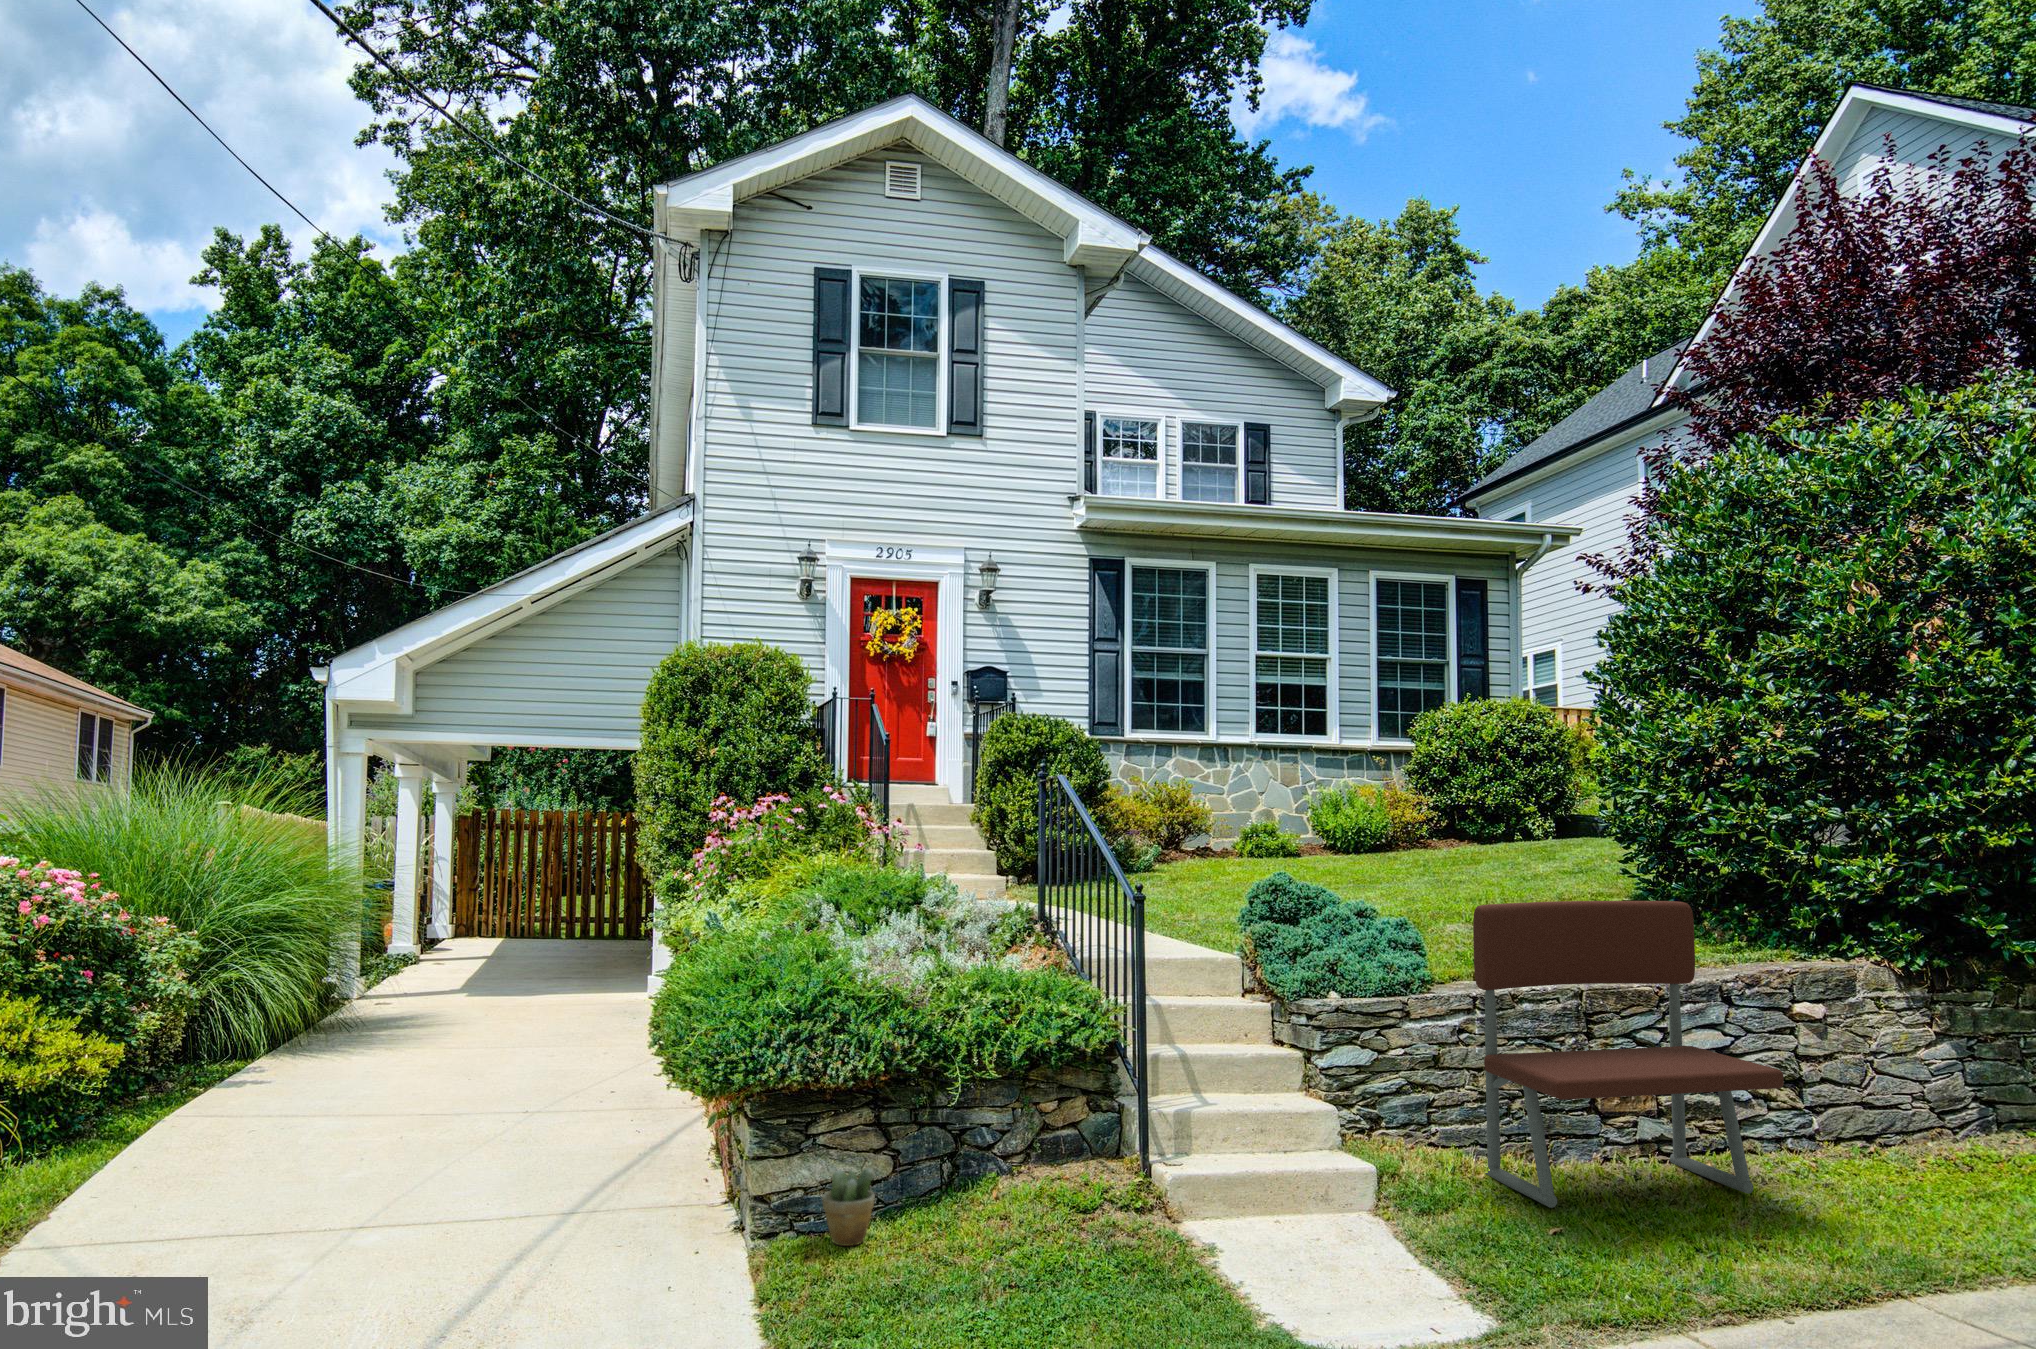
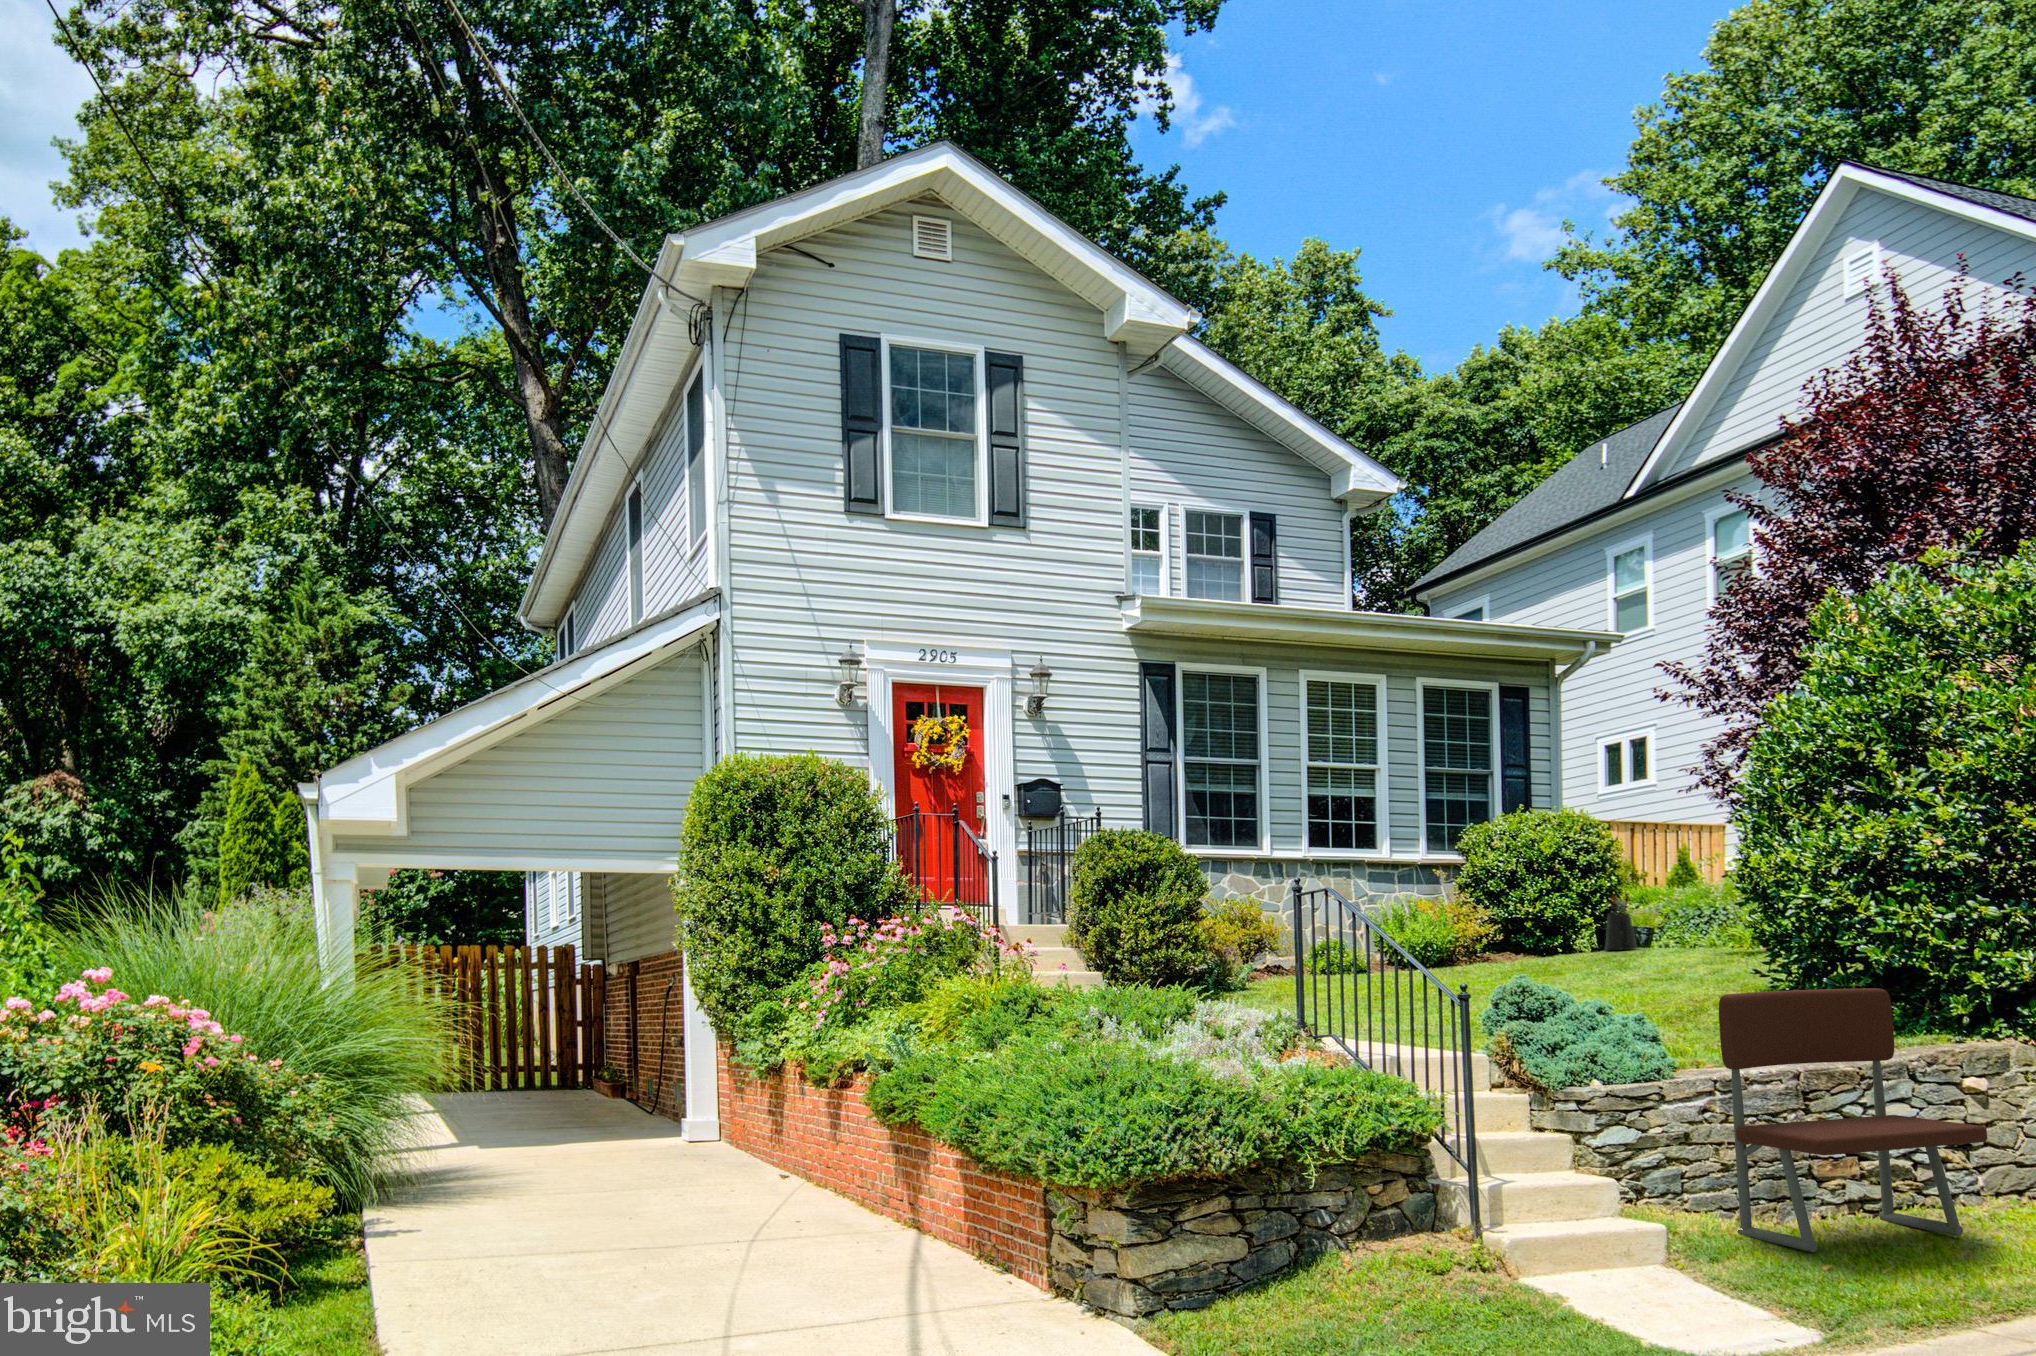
watering can: none [1537,785,1571,838] -> present [1606,896,1637,950]
potted plant: present [822,1168,875,1246] -> none [1241,1234,1288,1303]

